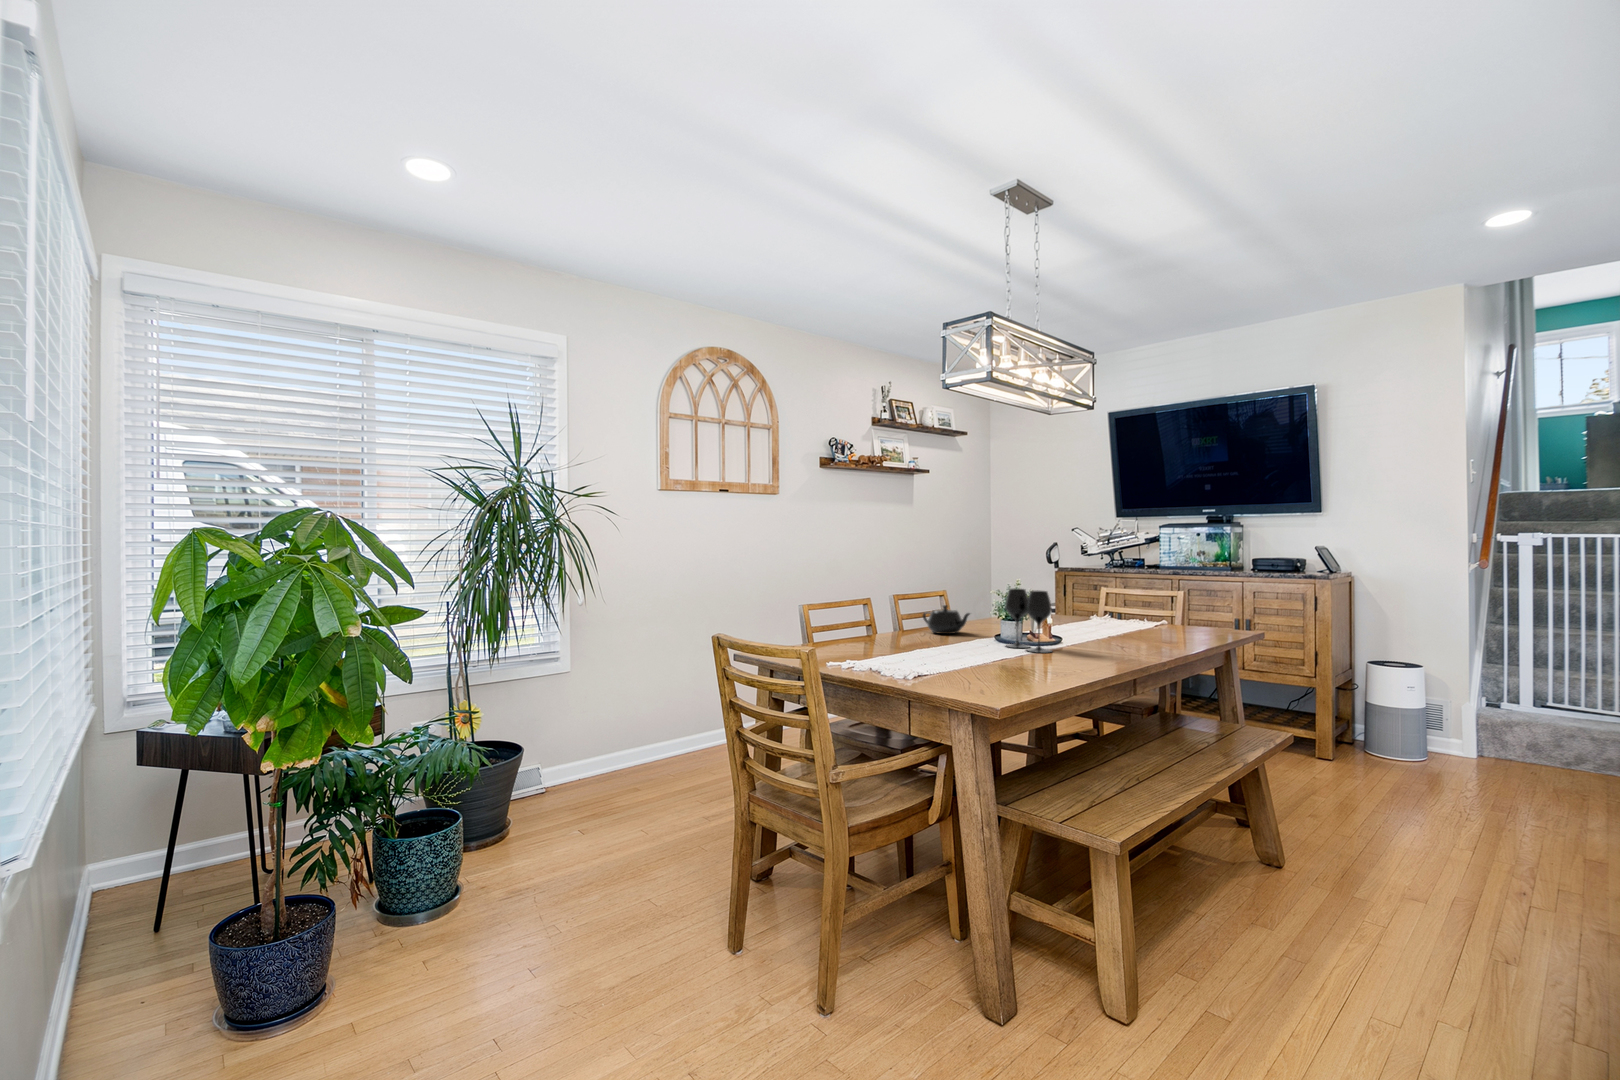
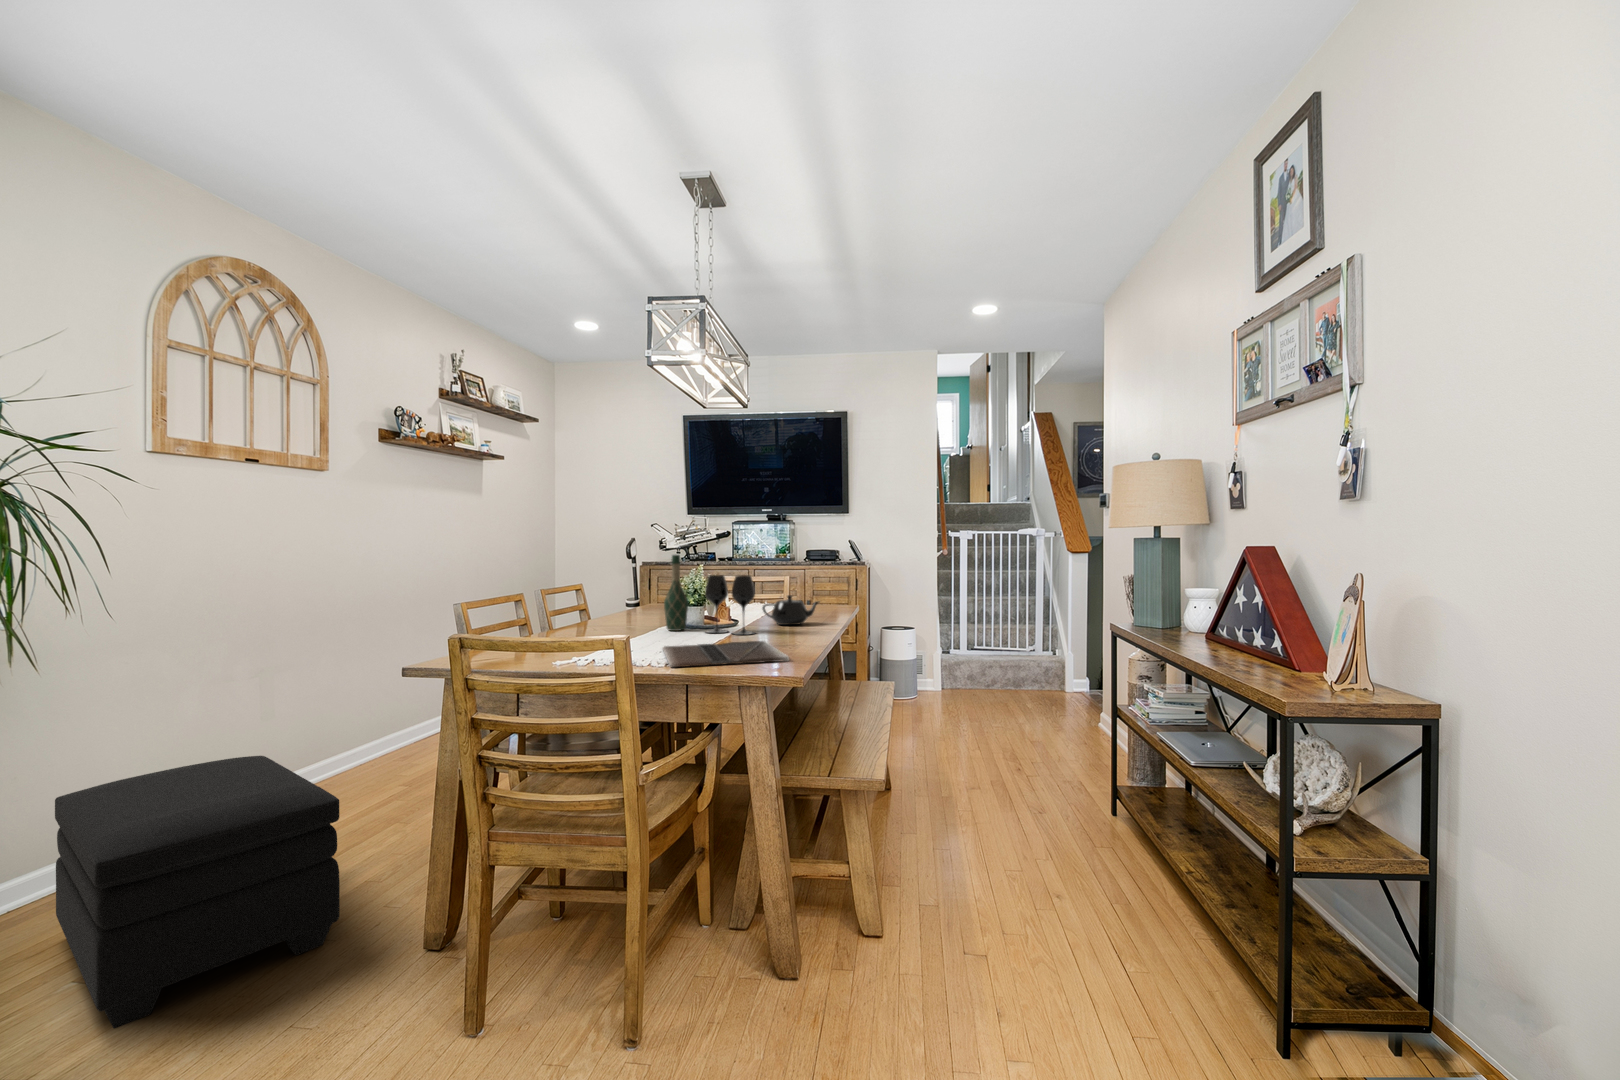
wine bottle: none [973,567,998,641] -> present [664,555,688,631]
teapot: present [923,605,970,634] -> present [762,595,819,625]
laptop: none [896,654,1030,683] -> present [663,641,789,667]
ottoman: none [583,697,708,843] -> present [55,756,340,1028]

